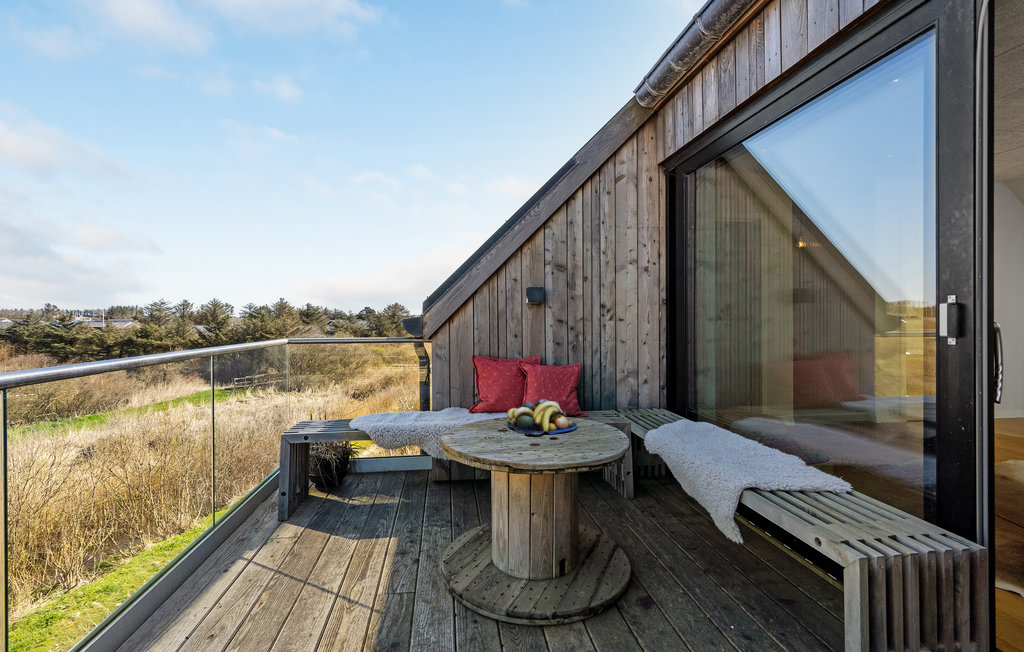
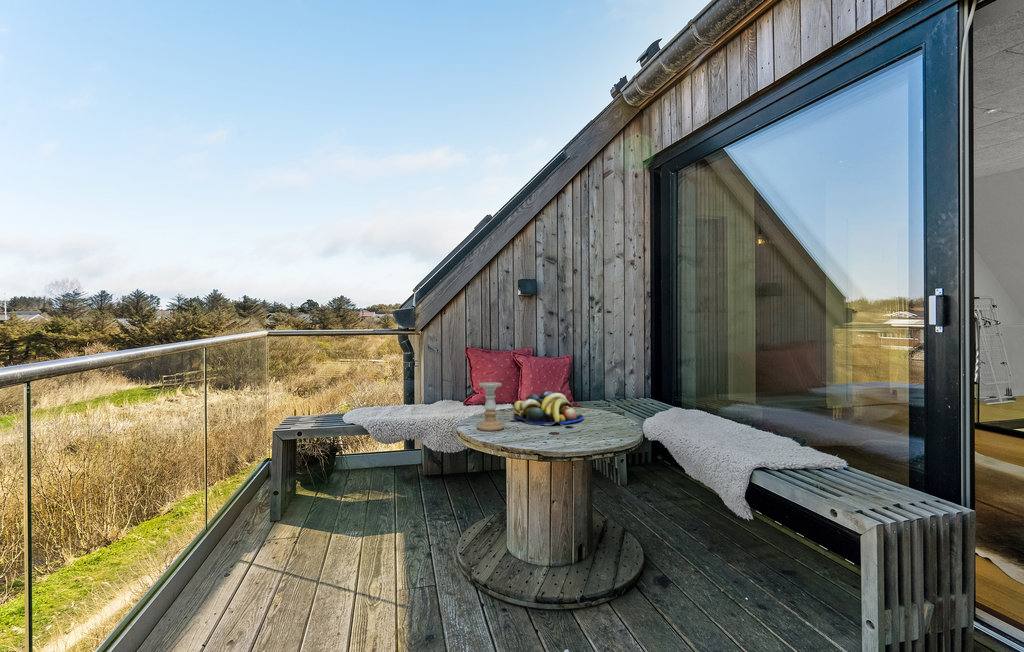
candle holder: none [464,390,491,439] -> present [477,382,504,431]

